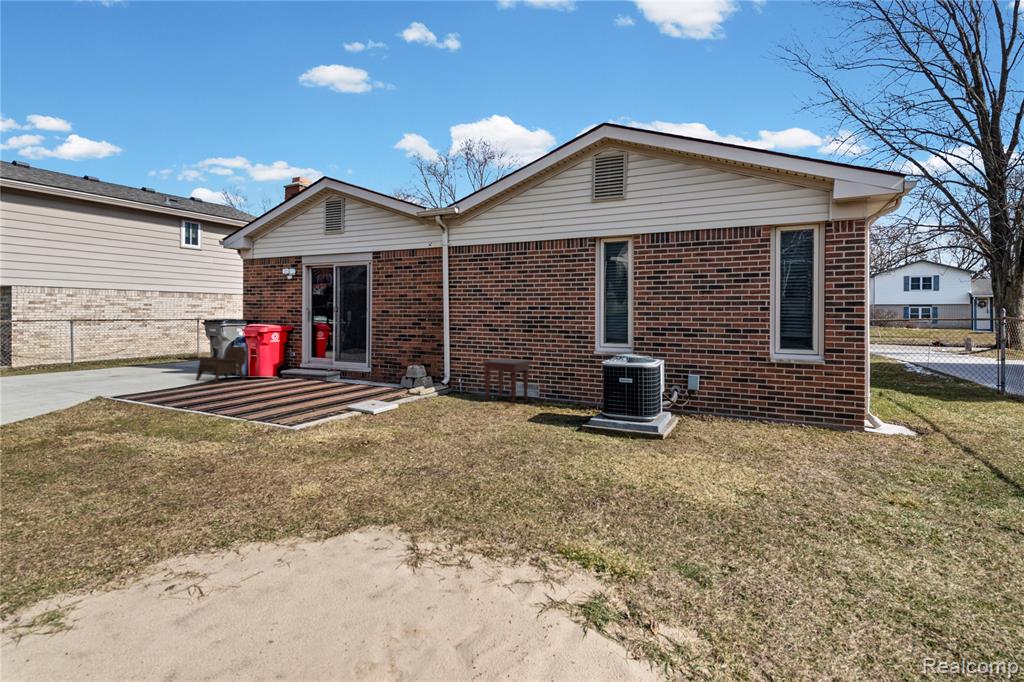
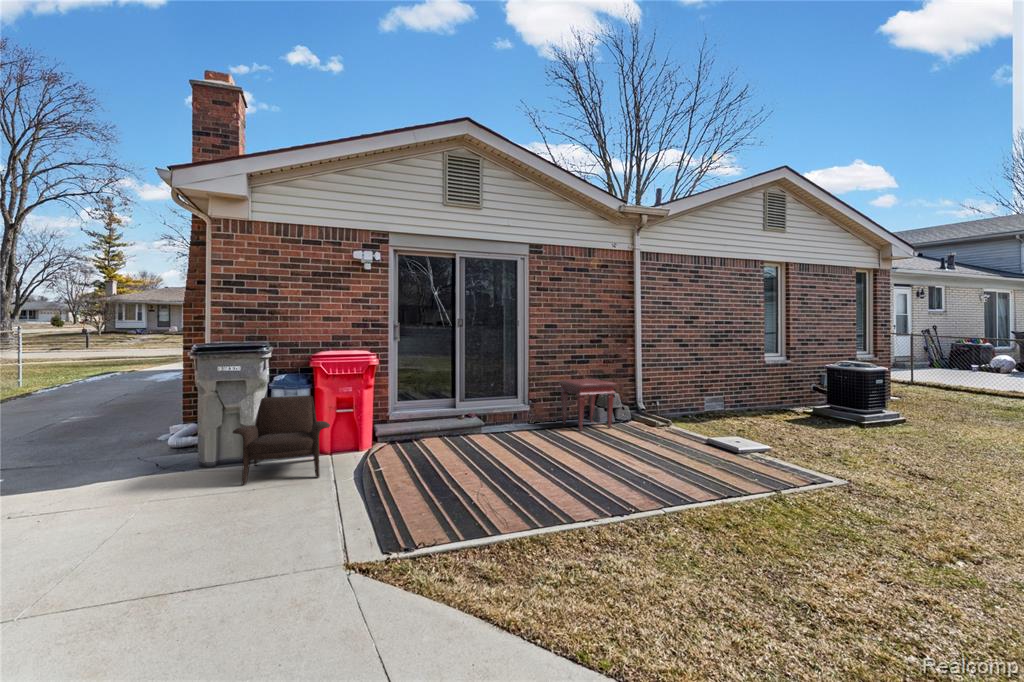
side table: present [483,359,531,403] -> present [560,379,616,431]

